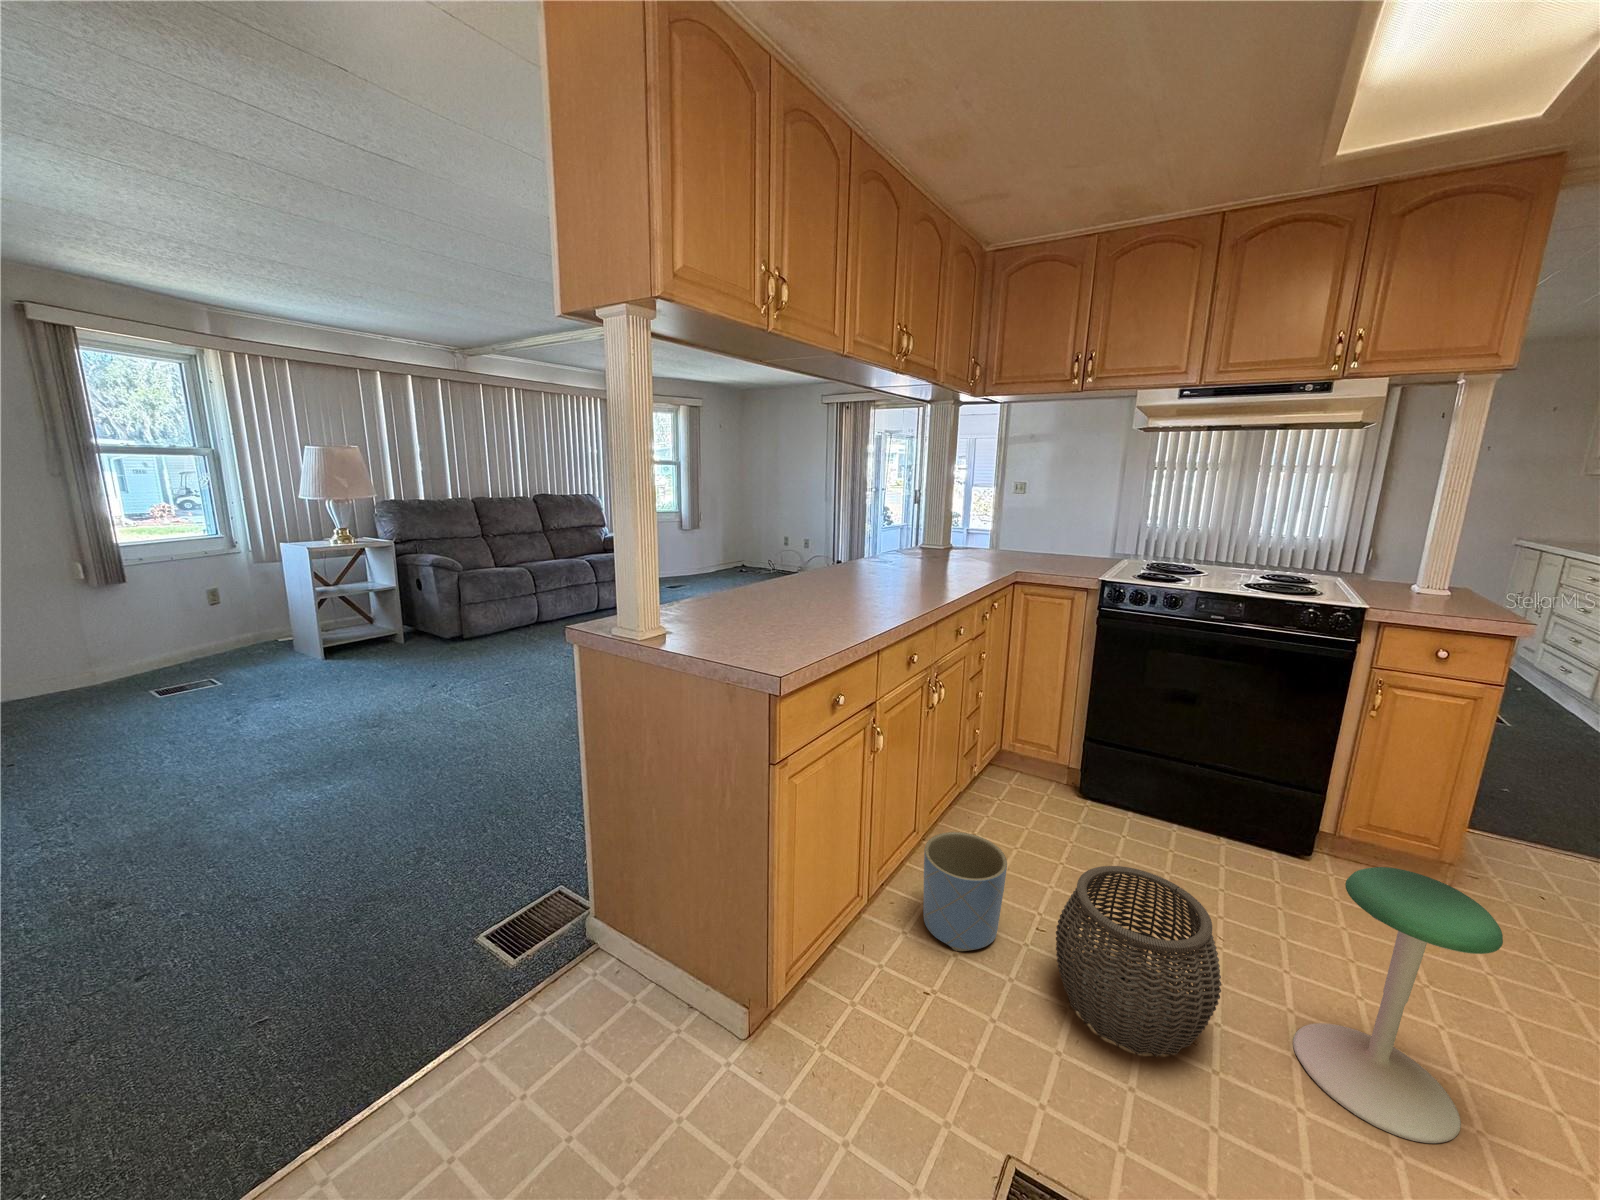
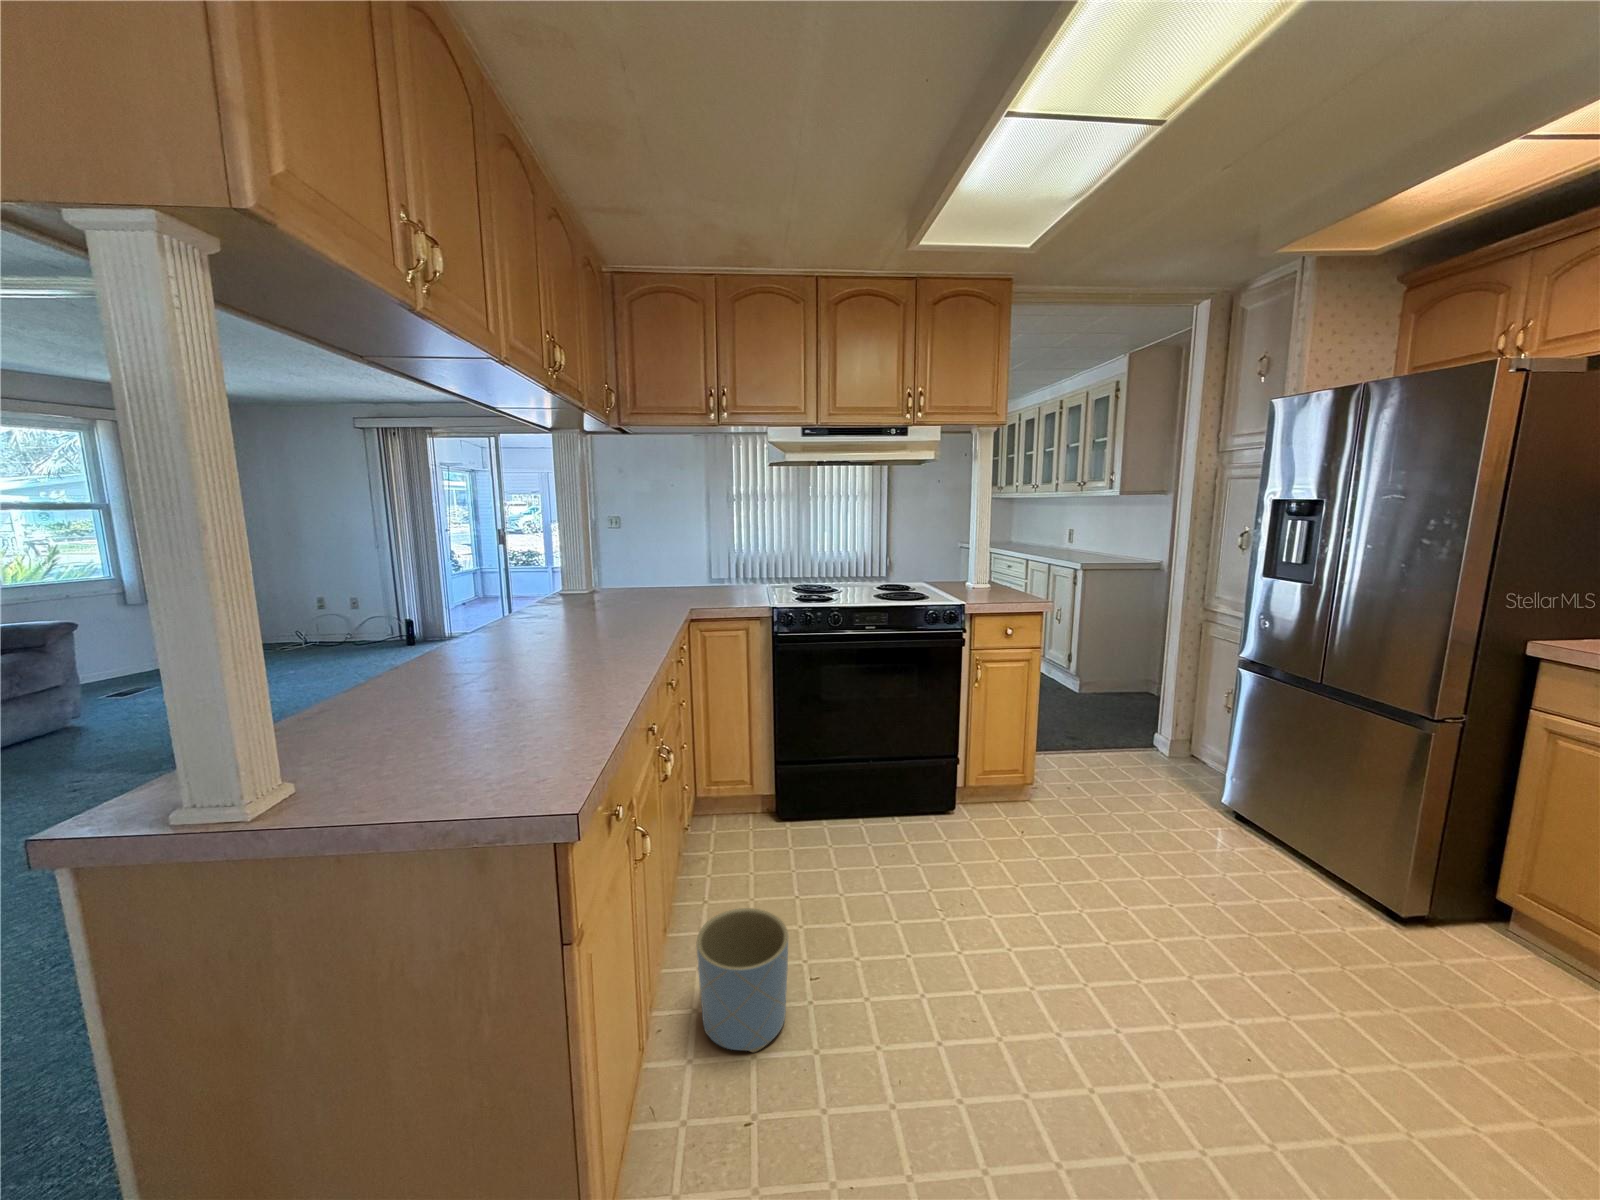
woven basket: present [1056,866,1221,1056] -> none [849,878,992,1063]
stool: present [1293,867,1503,1143] -> none [1023,803,1136,1013]

